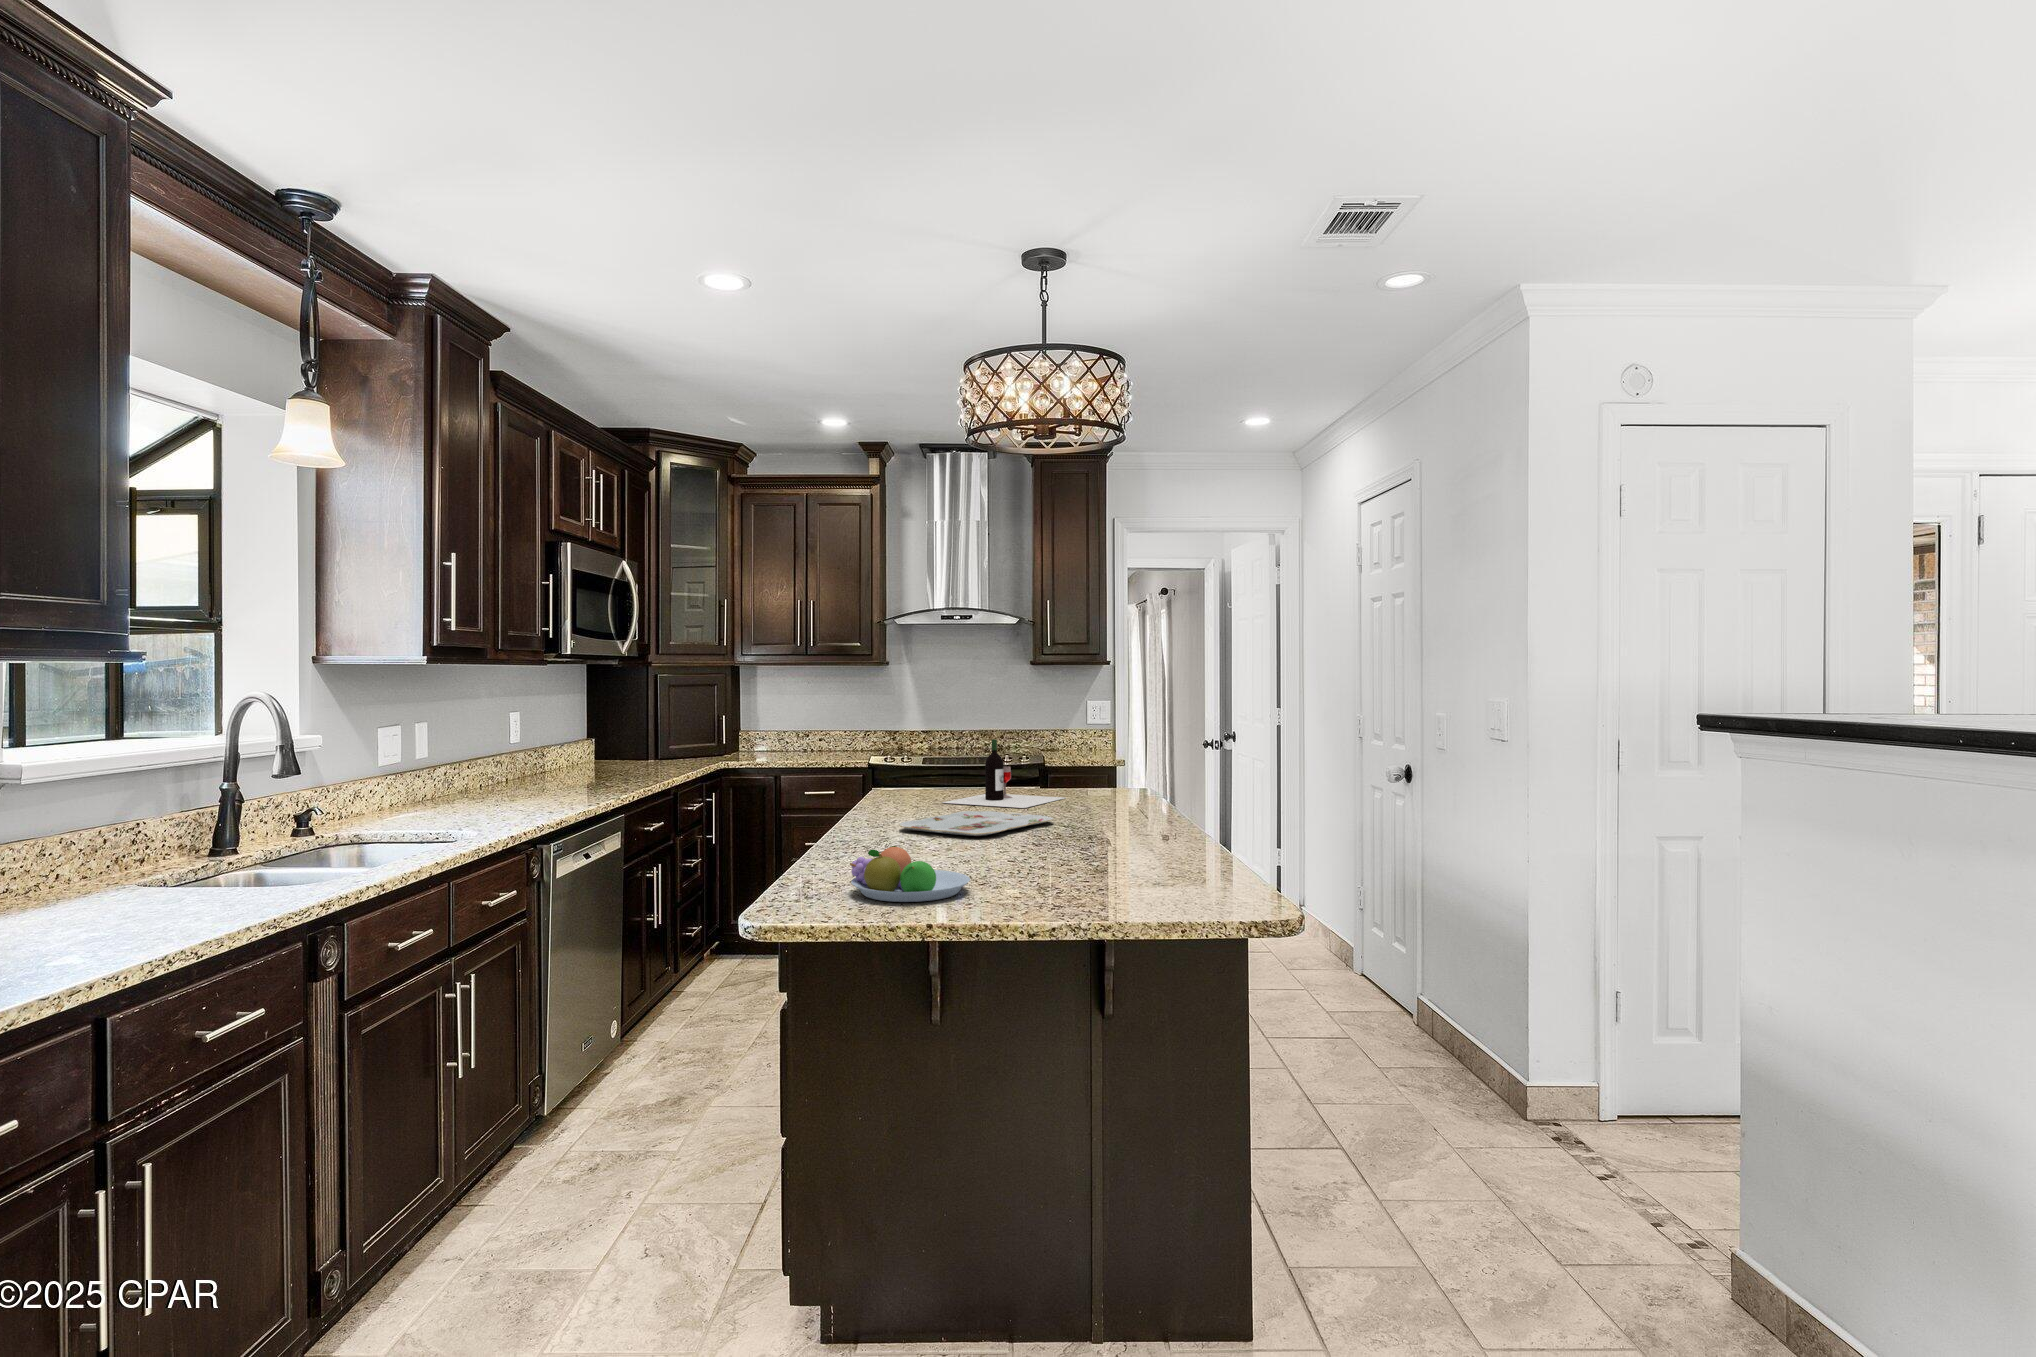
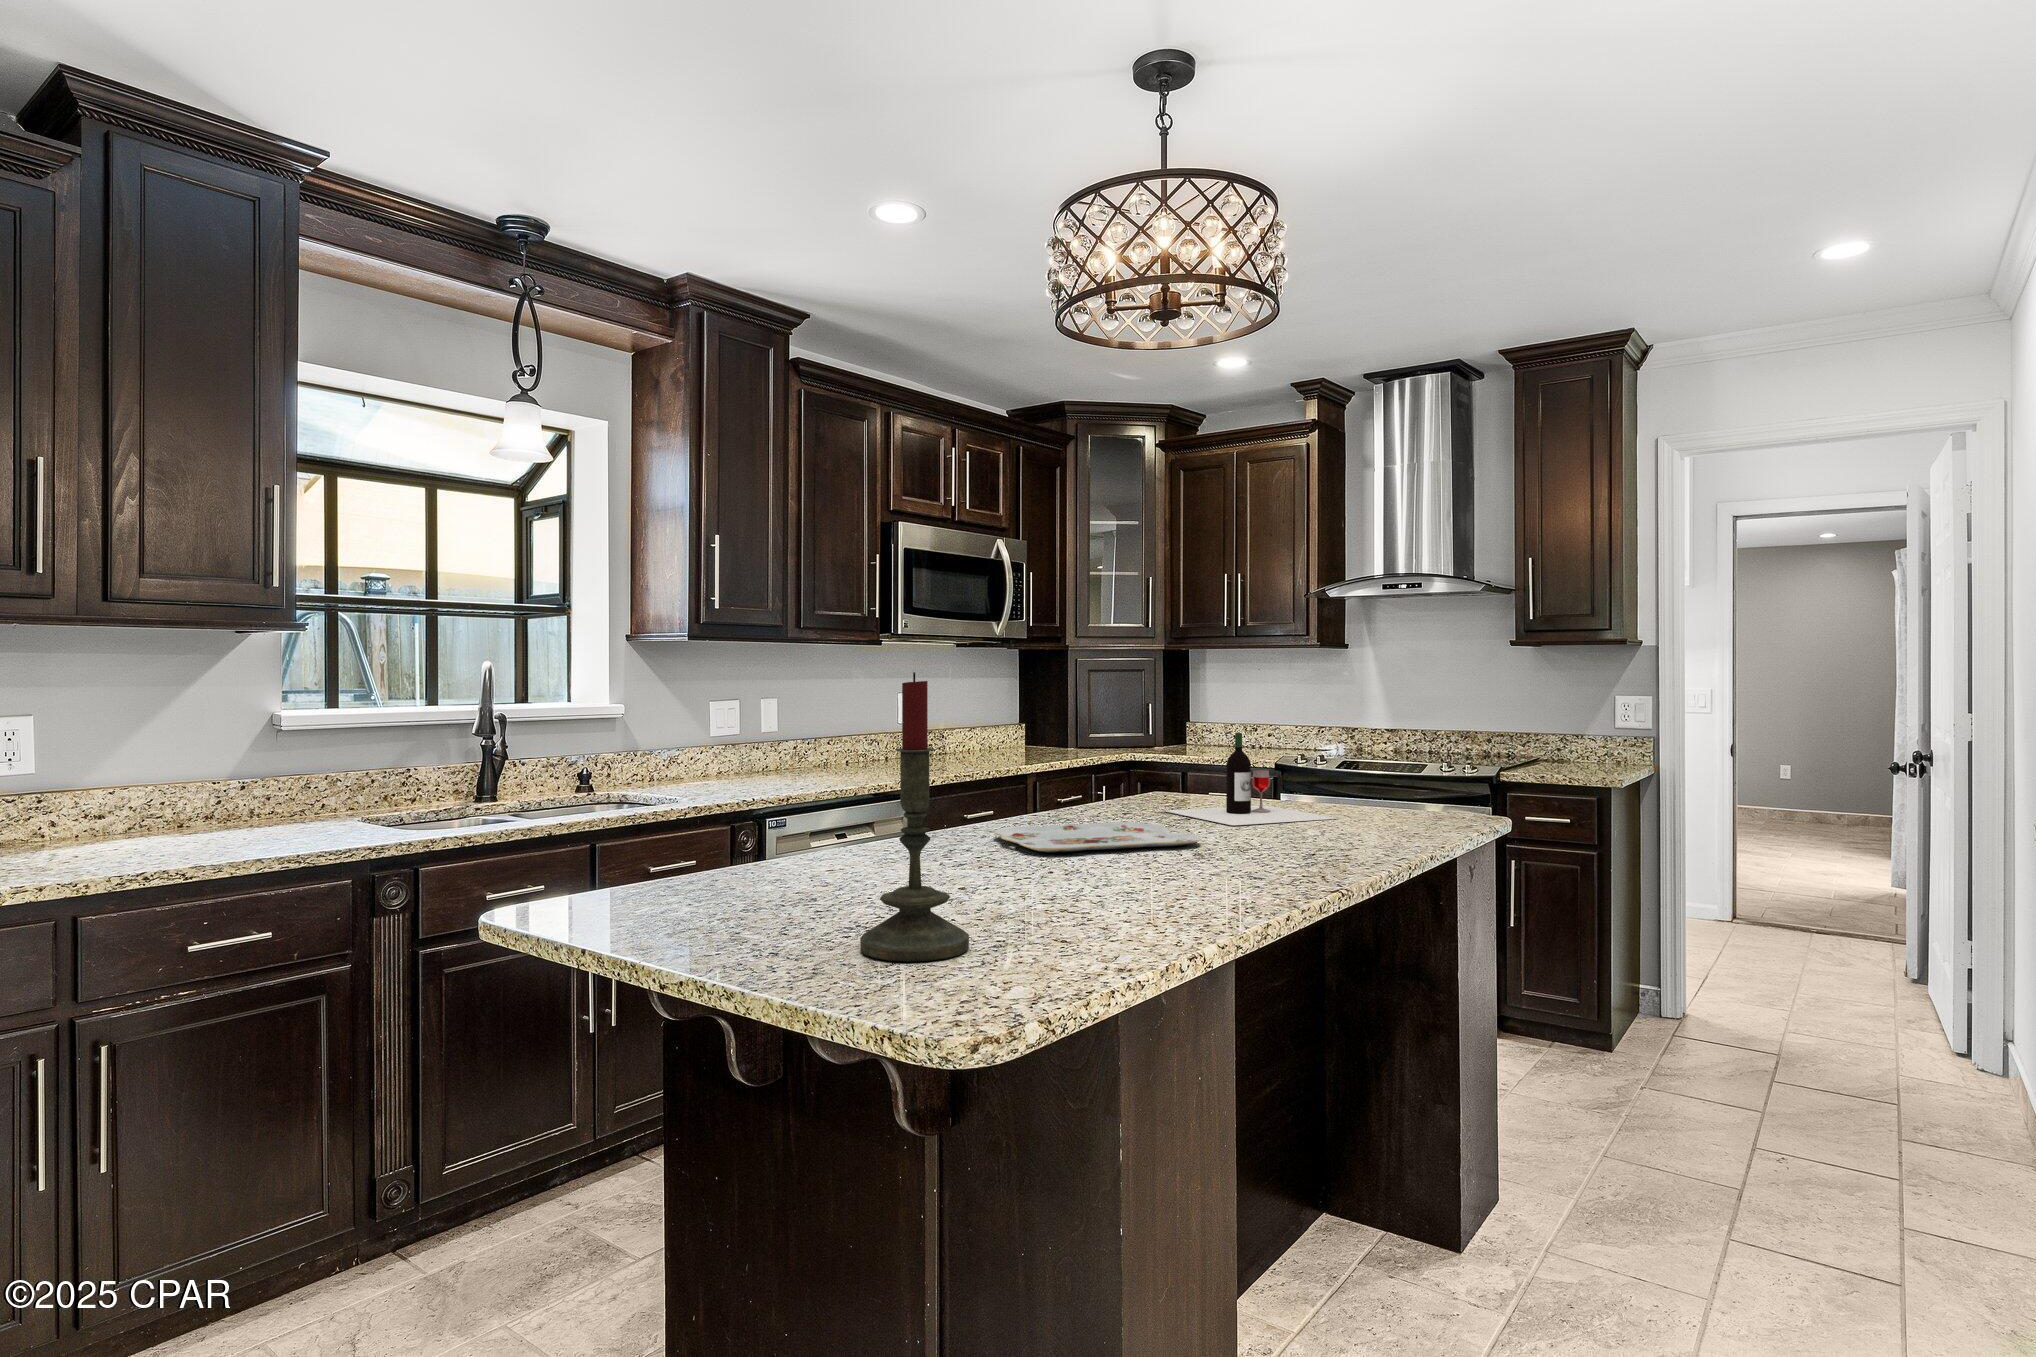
candle: none [1091,710,1163,902] -> present [860,672,969,962]
fruit bowl: present [850,846,970,902] -> none [650,845,806,917]

